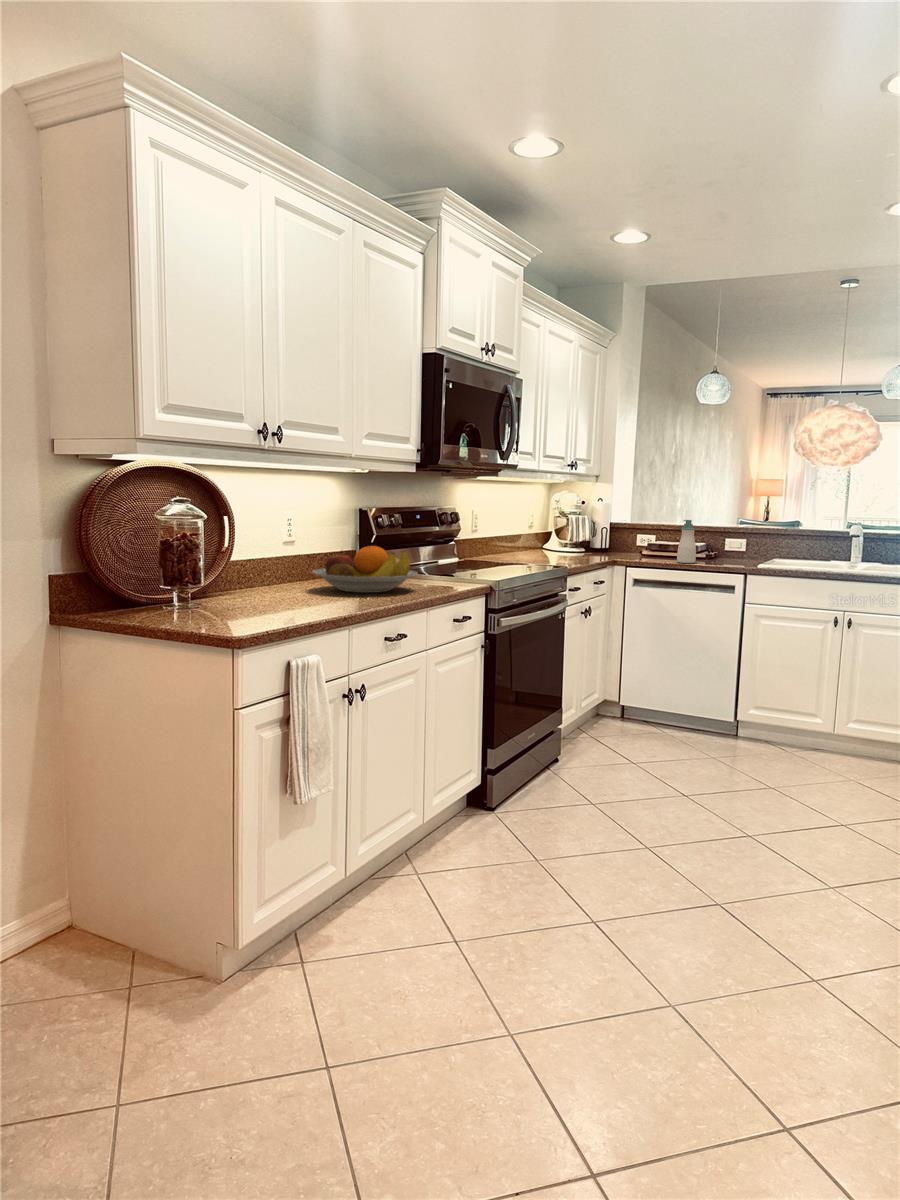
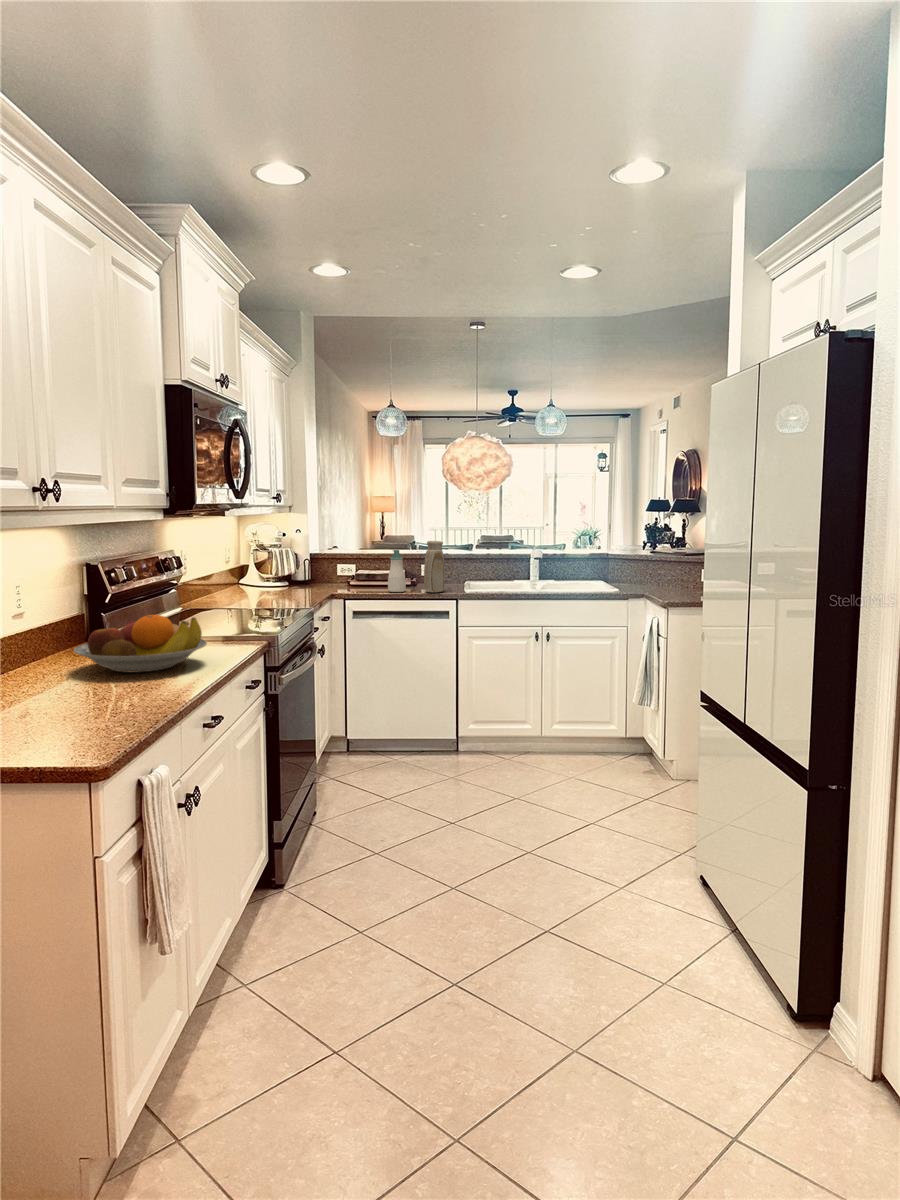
vase: none [714,512,738,566] -> present [424,541,445,592]

